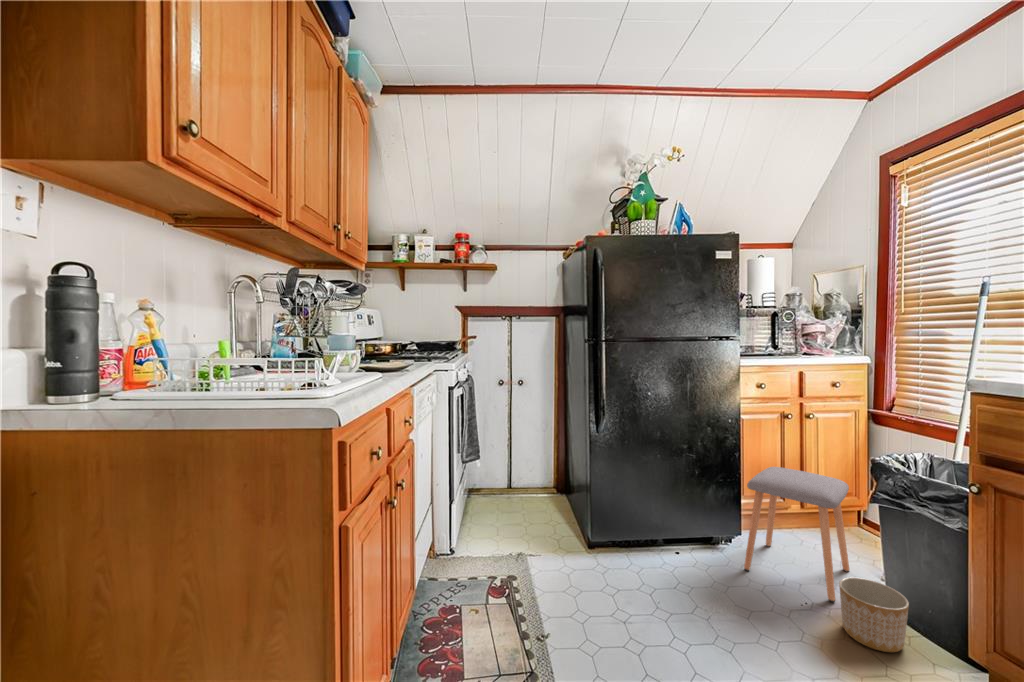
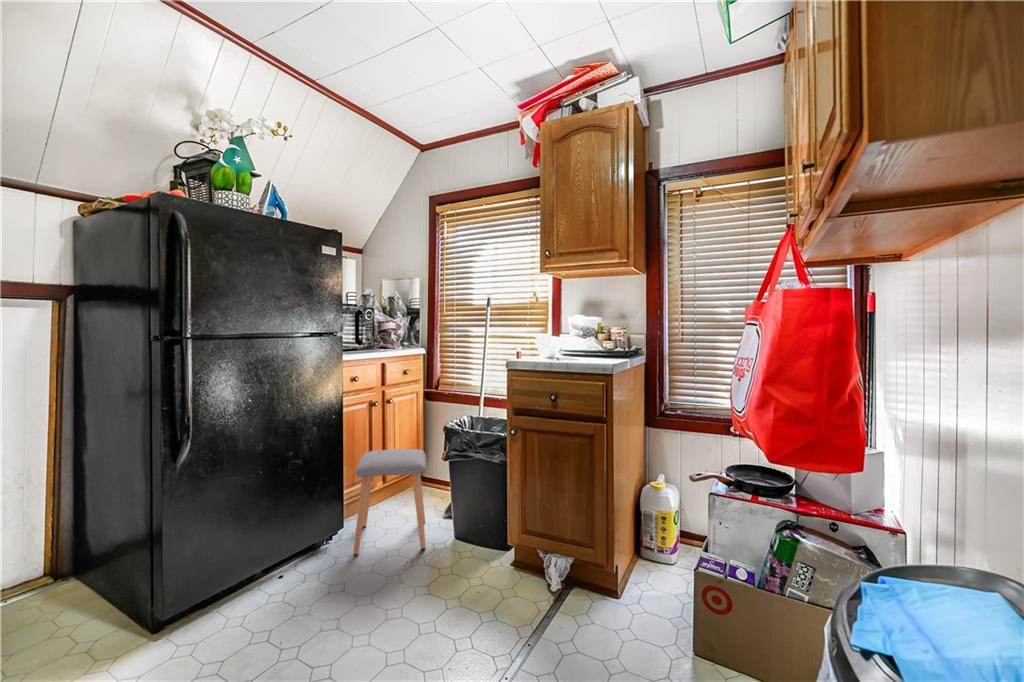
planter: present [839,578,909,652] -> none [434,519,475,569]

